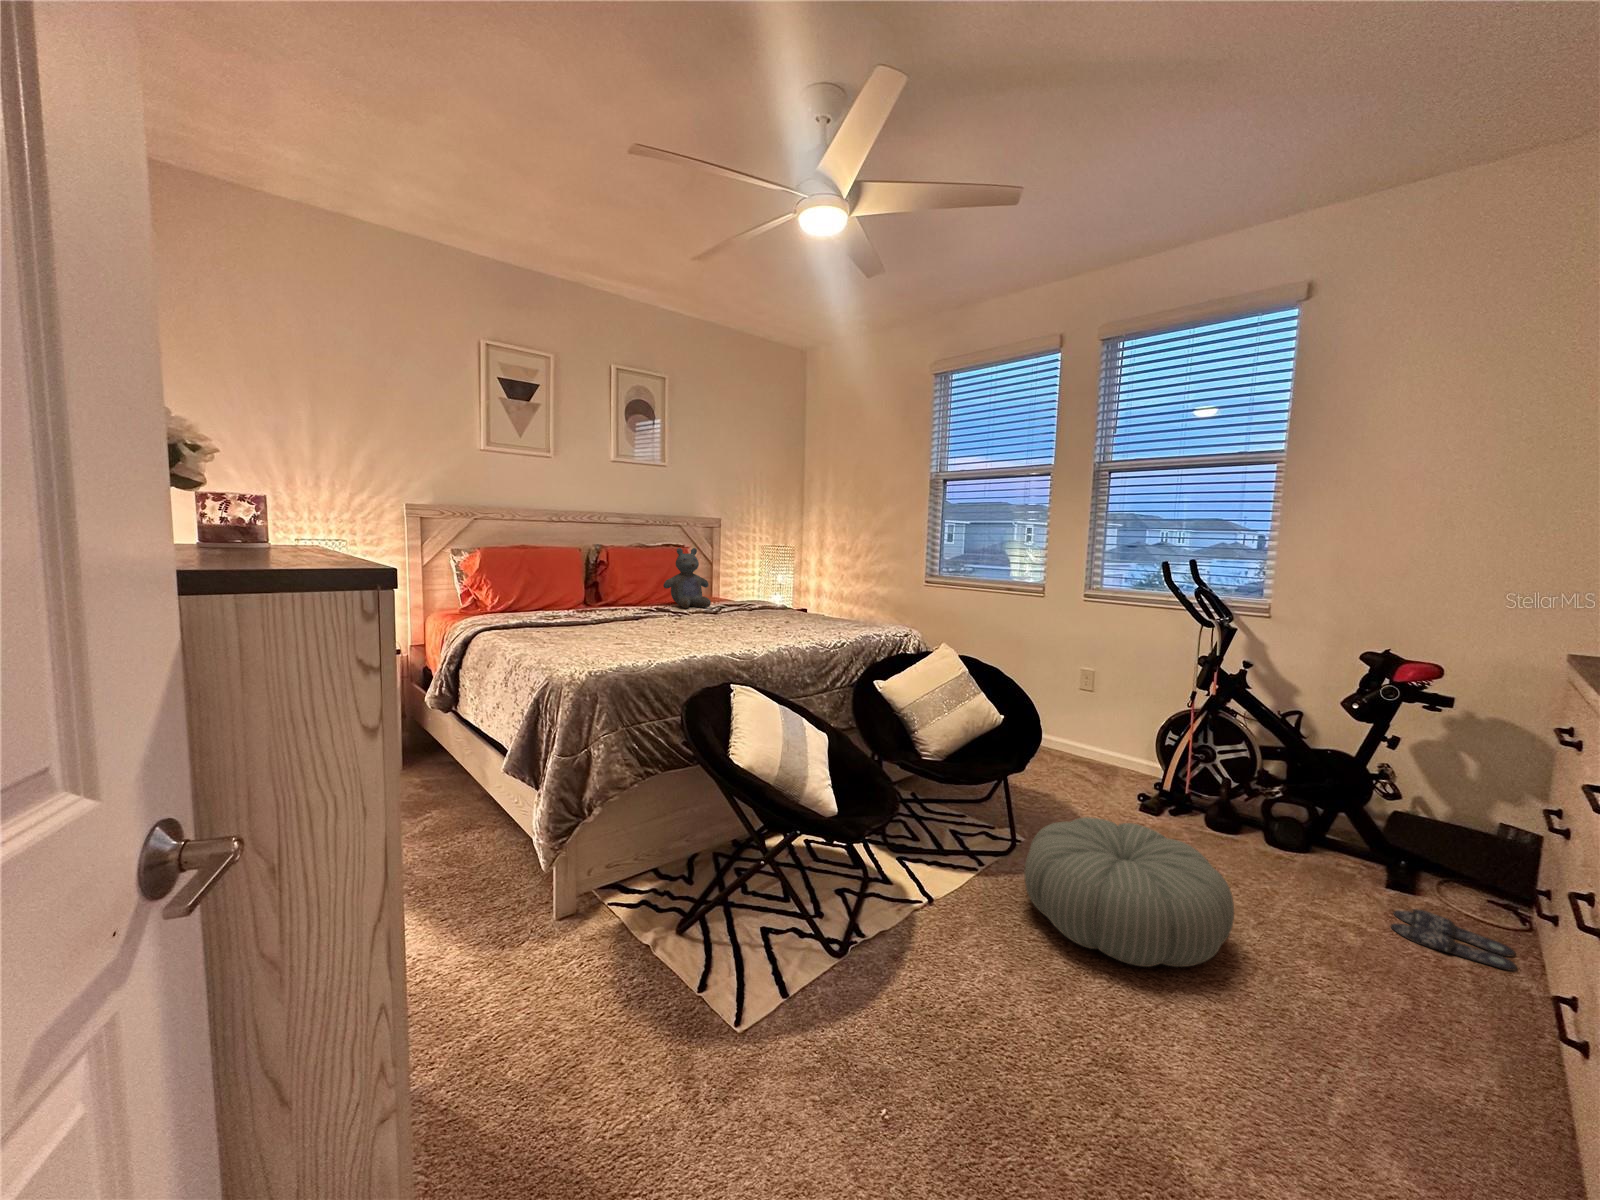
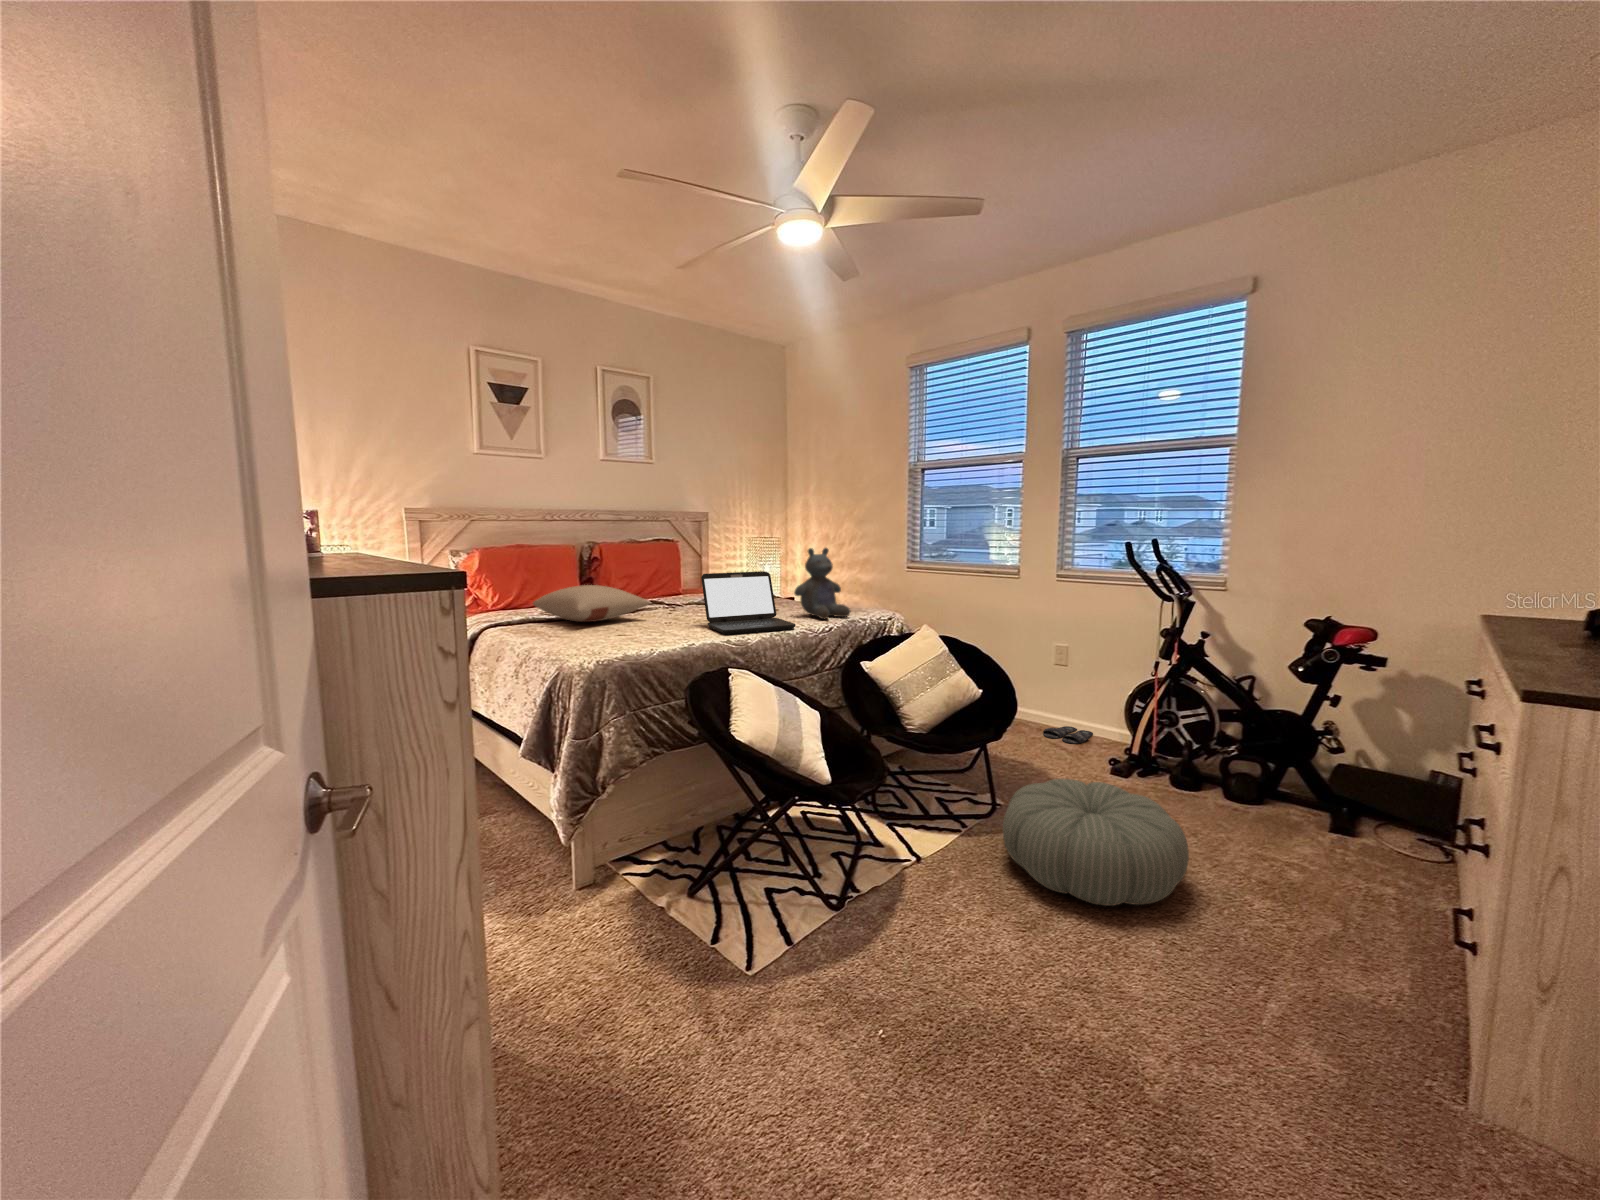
stuffed bear: present [663,548,711,608] -> present [794,548,850,619]
laptop: none [707,581,806,647] -> present [701,571,796,635]
pillow: none [530,590,654,628] -> present [533,585,650,622]
slippers: present [1391,909,1517,971] -> present [1043,726,1093,744]

